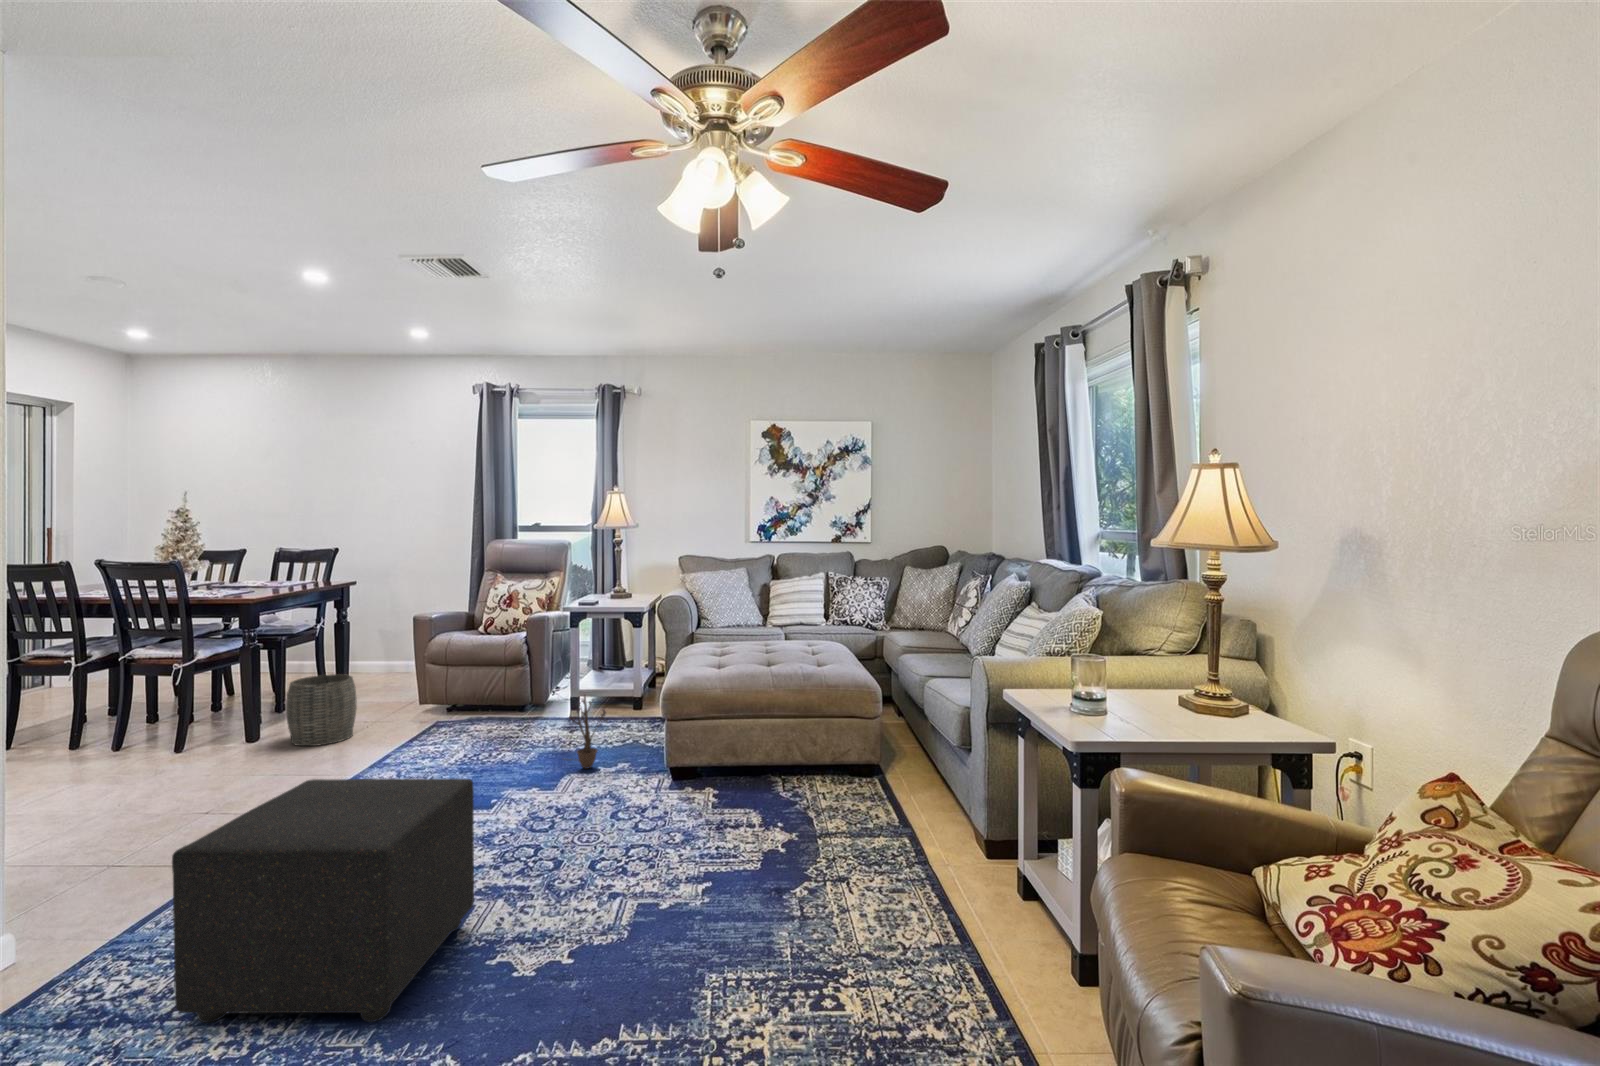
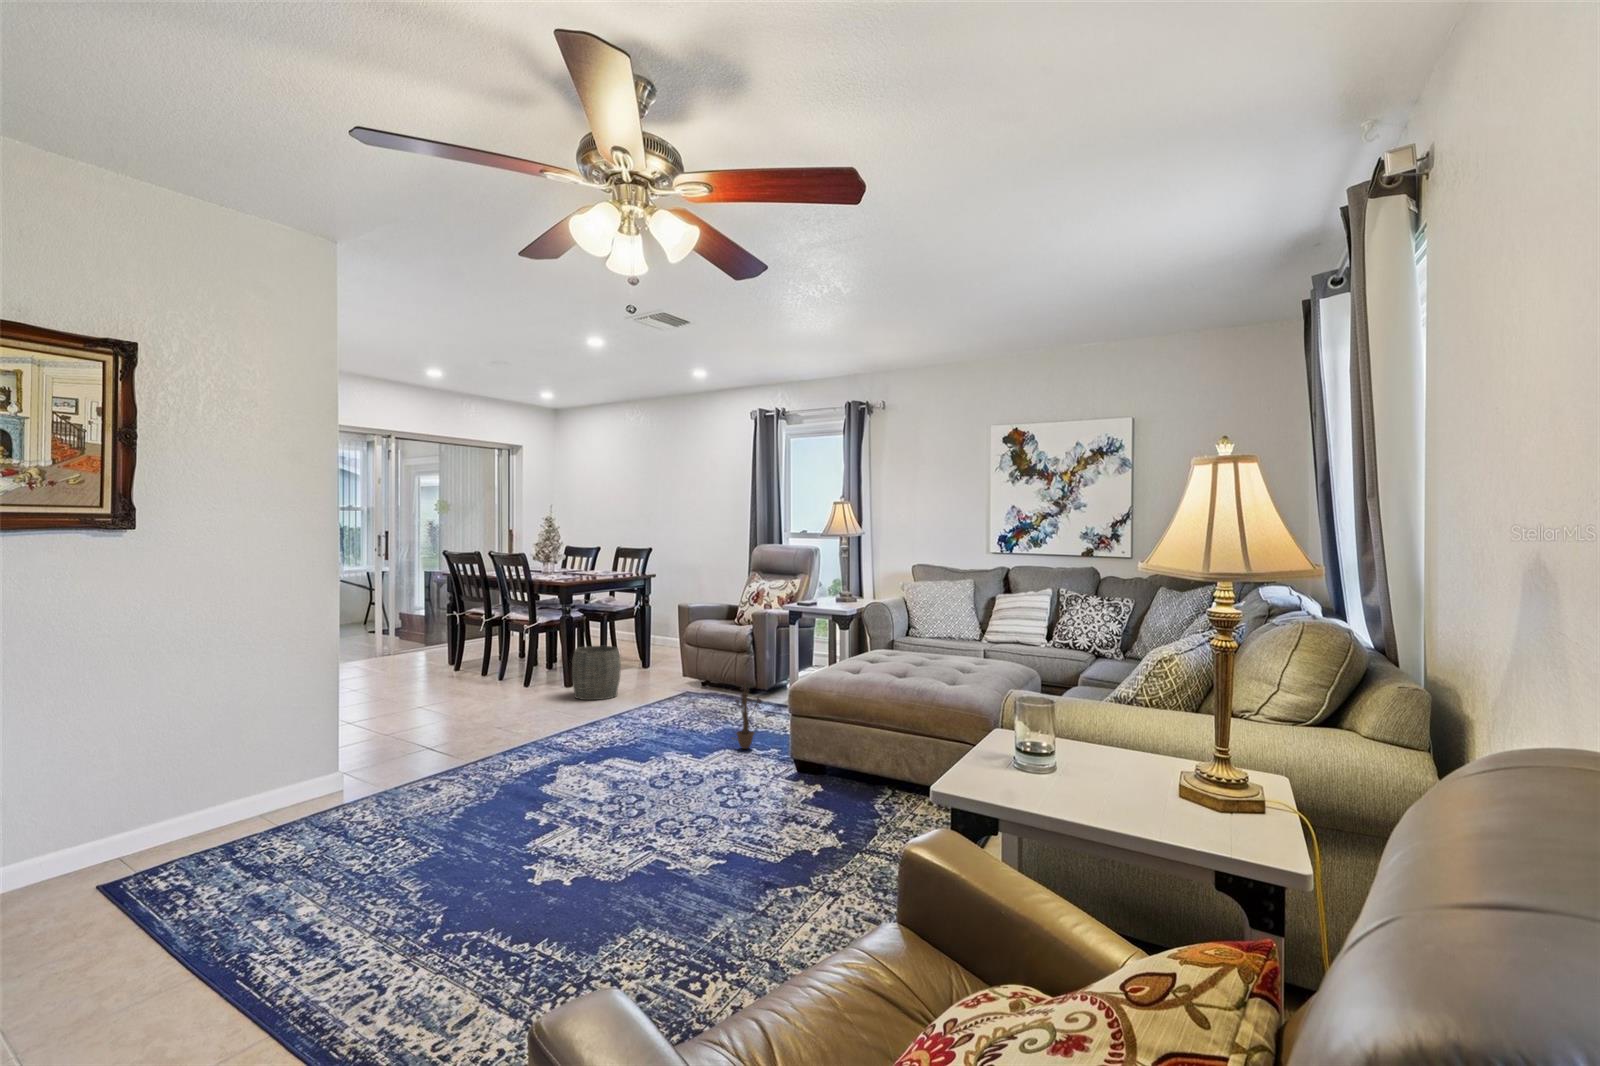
ottoman: present [172,779,474,1023] -> none [325,707,542,887]

